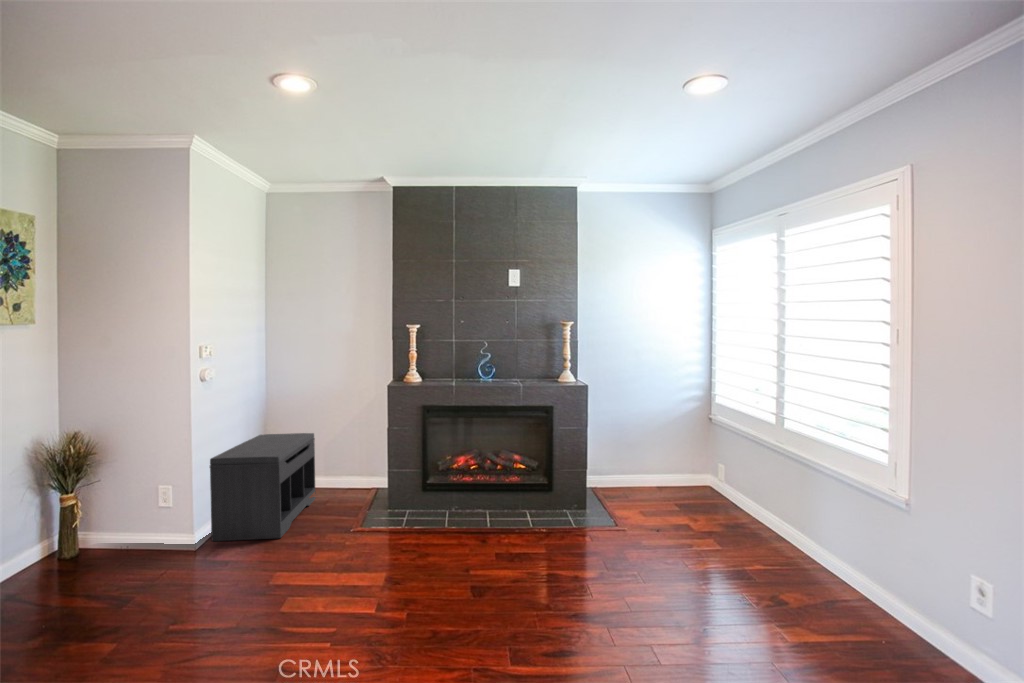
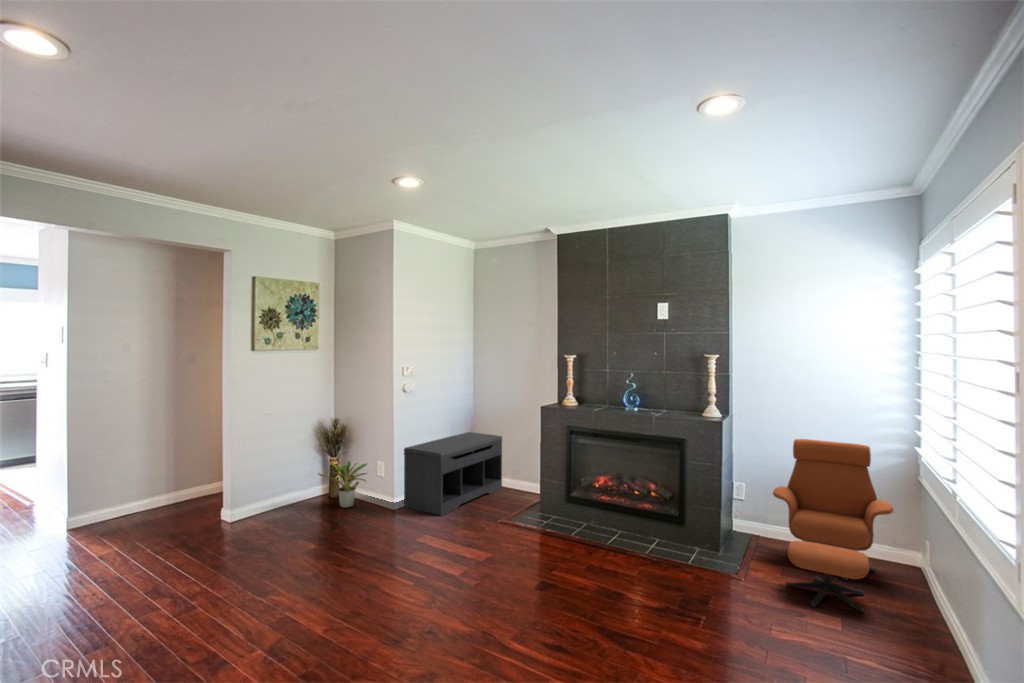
lounge chair: none [622,392,721,522] -> present [773,439,894,613]
potted plant: none [57,489,161,563] -> present [318,461,367,508]

